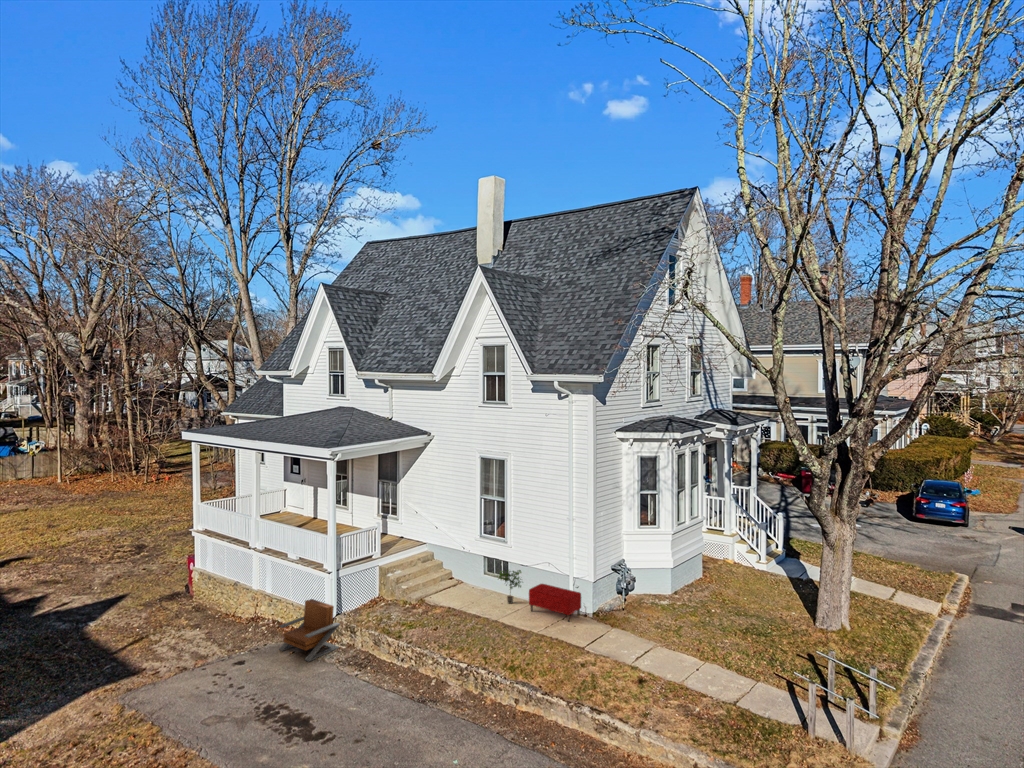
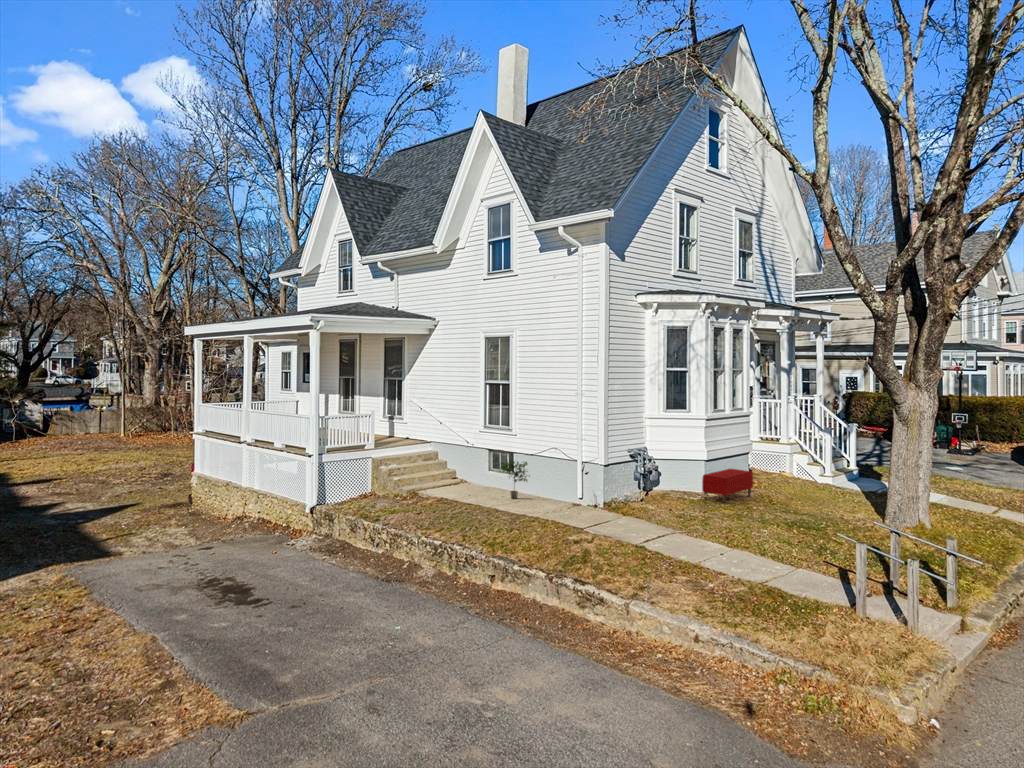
bench: present [529,584,581,622] -> present [702,469,753,503]
lounge chair: present [279,599,340,661] -> none [254,487,320,548]

